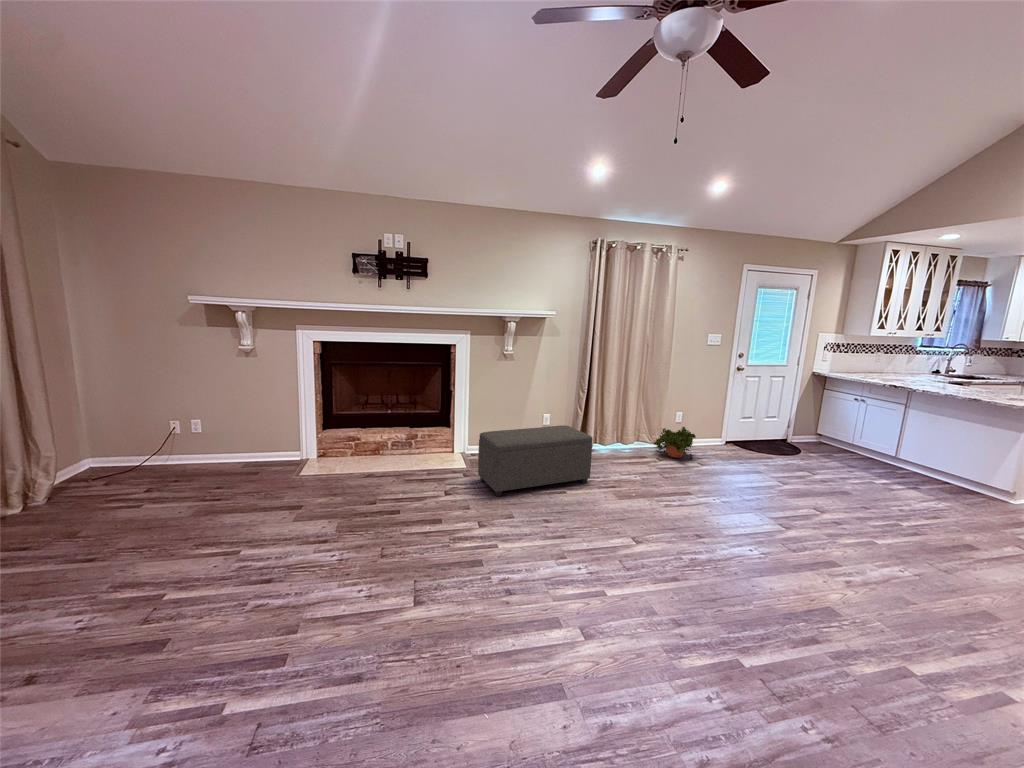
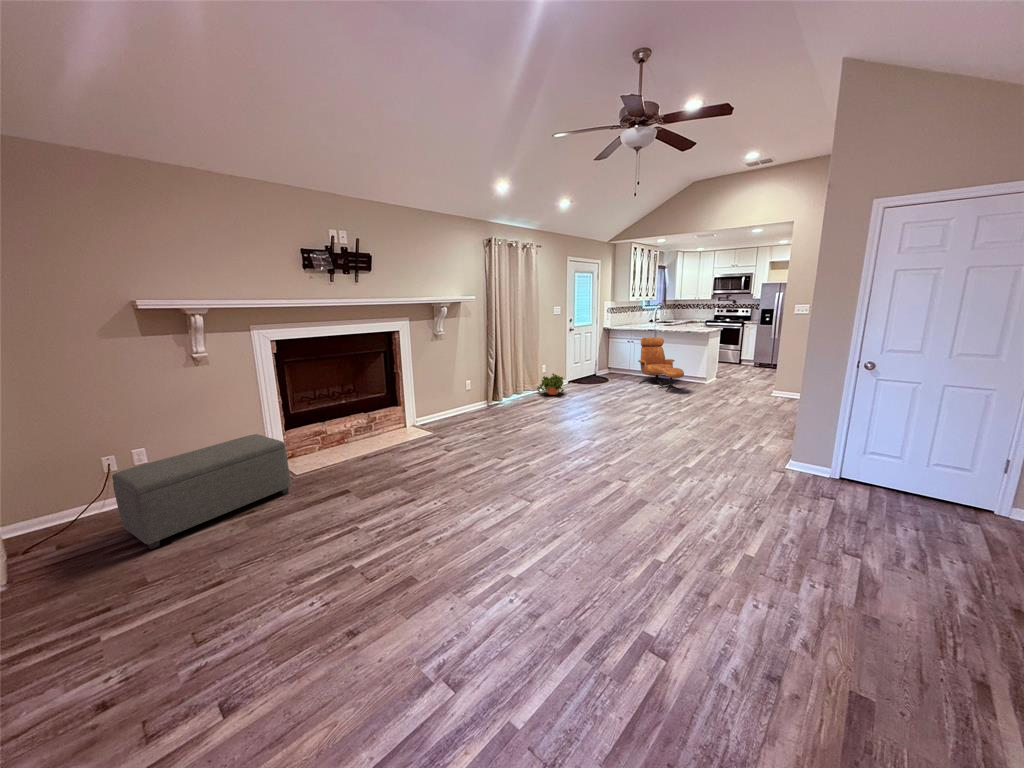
lounge chair: none [849,398,936,507] -> present [638,337,684,392]
ottoman: present [478,426,593,496] -> present [112,434,291,549]

